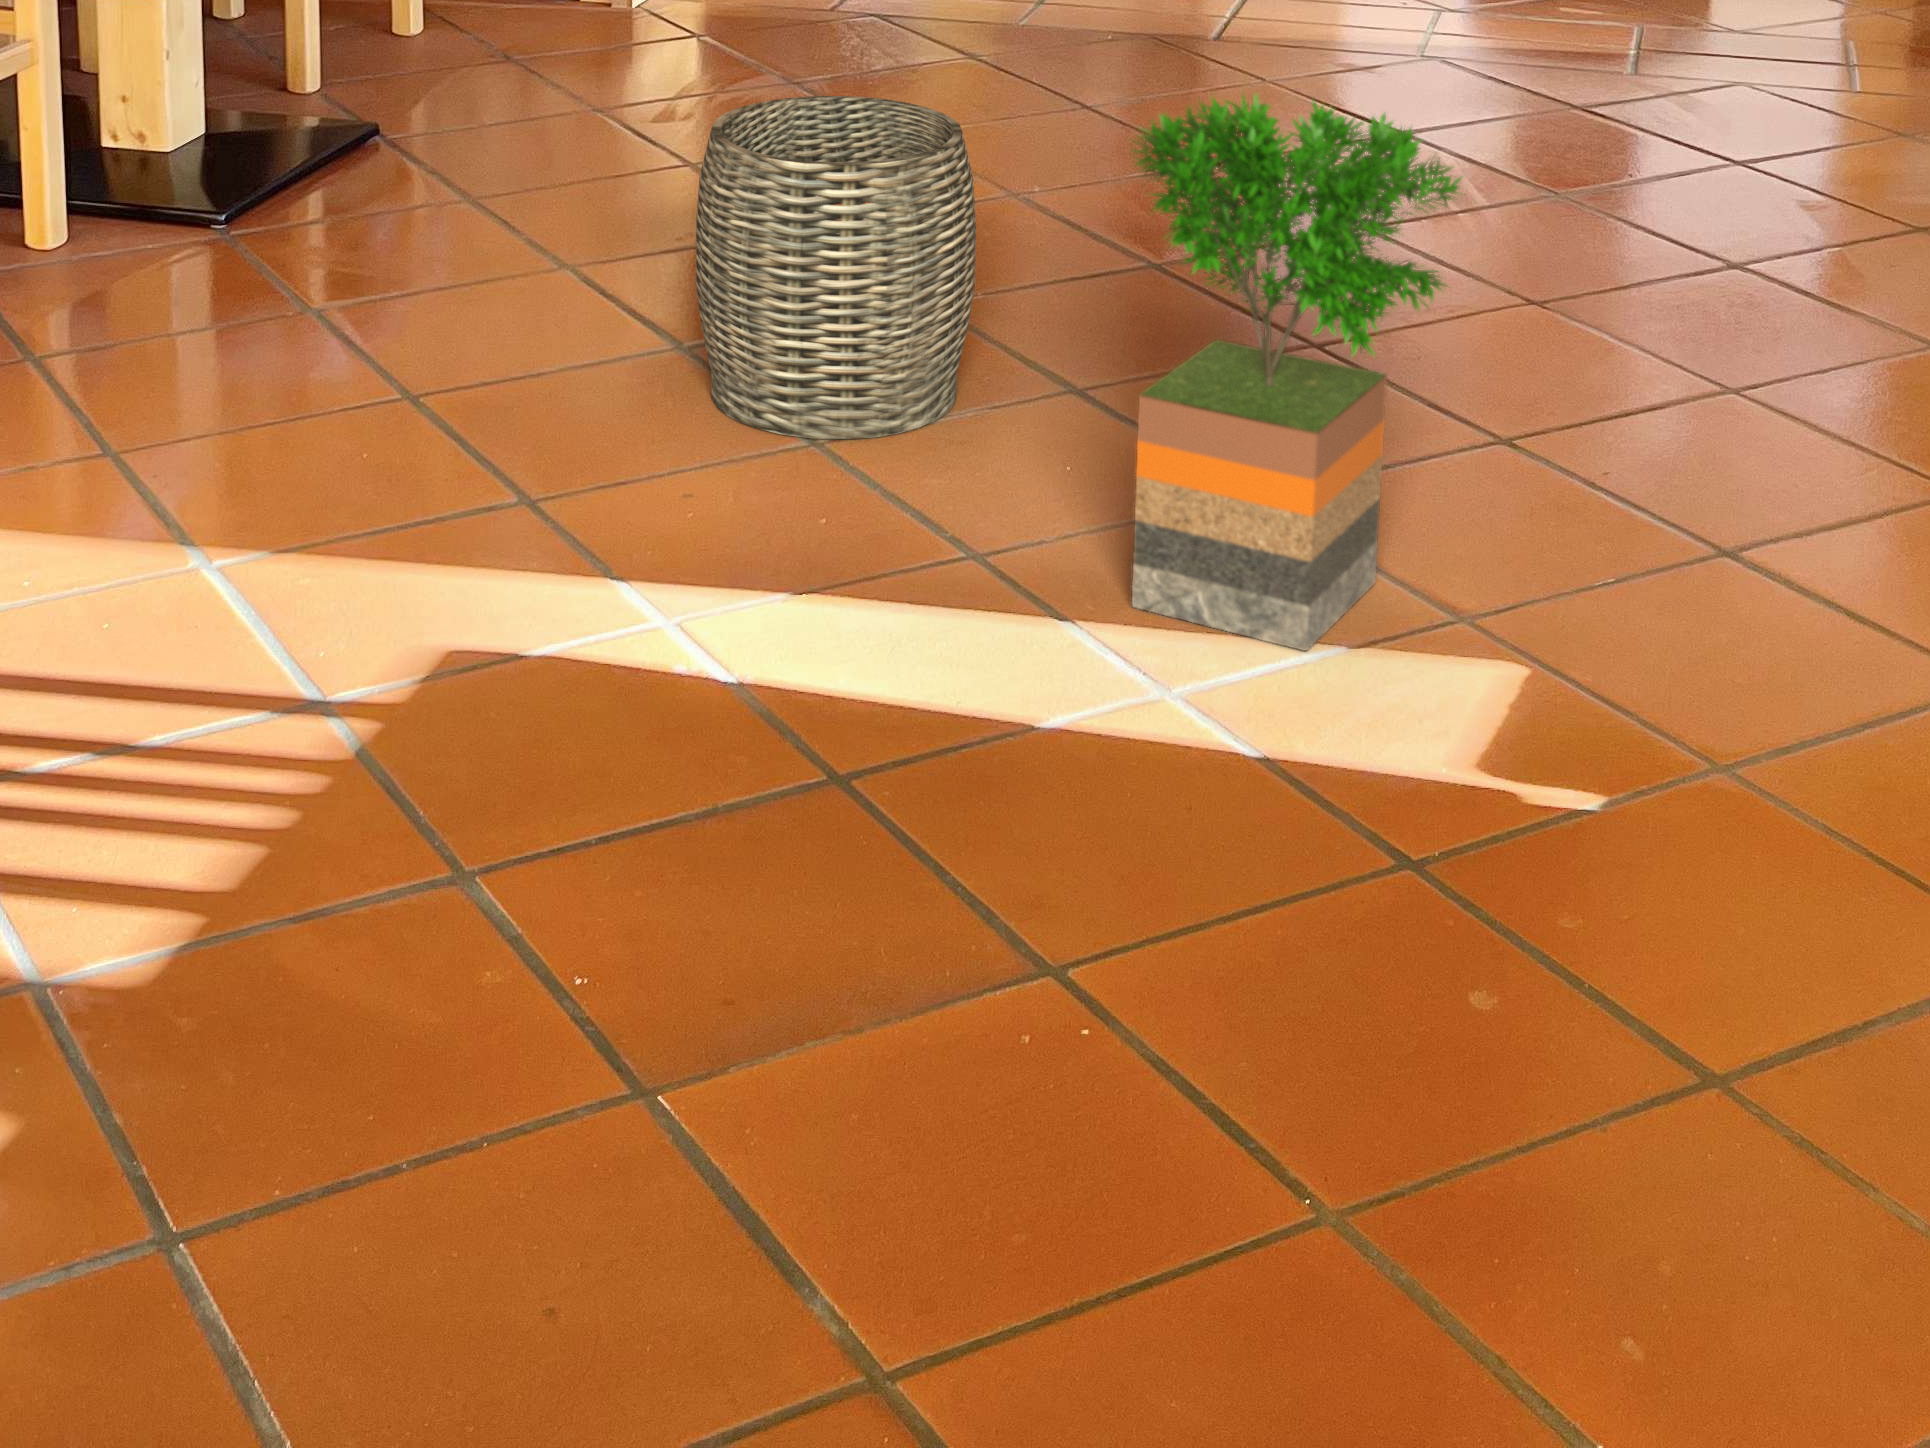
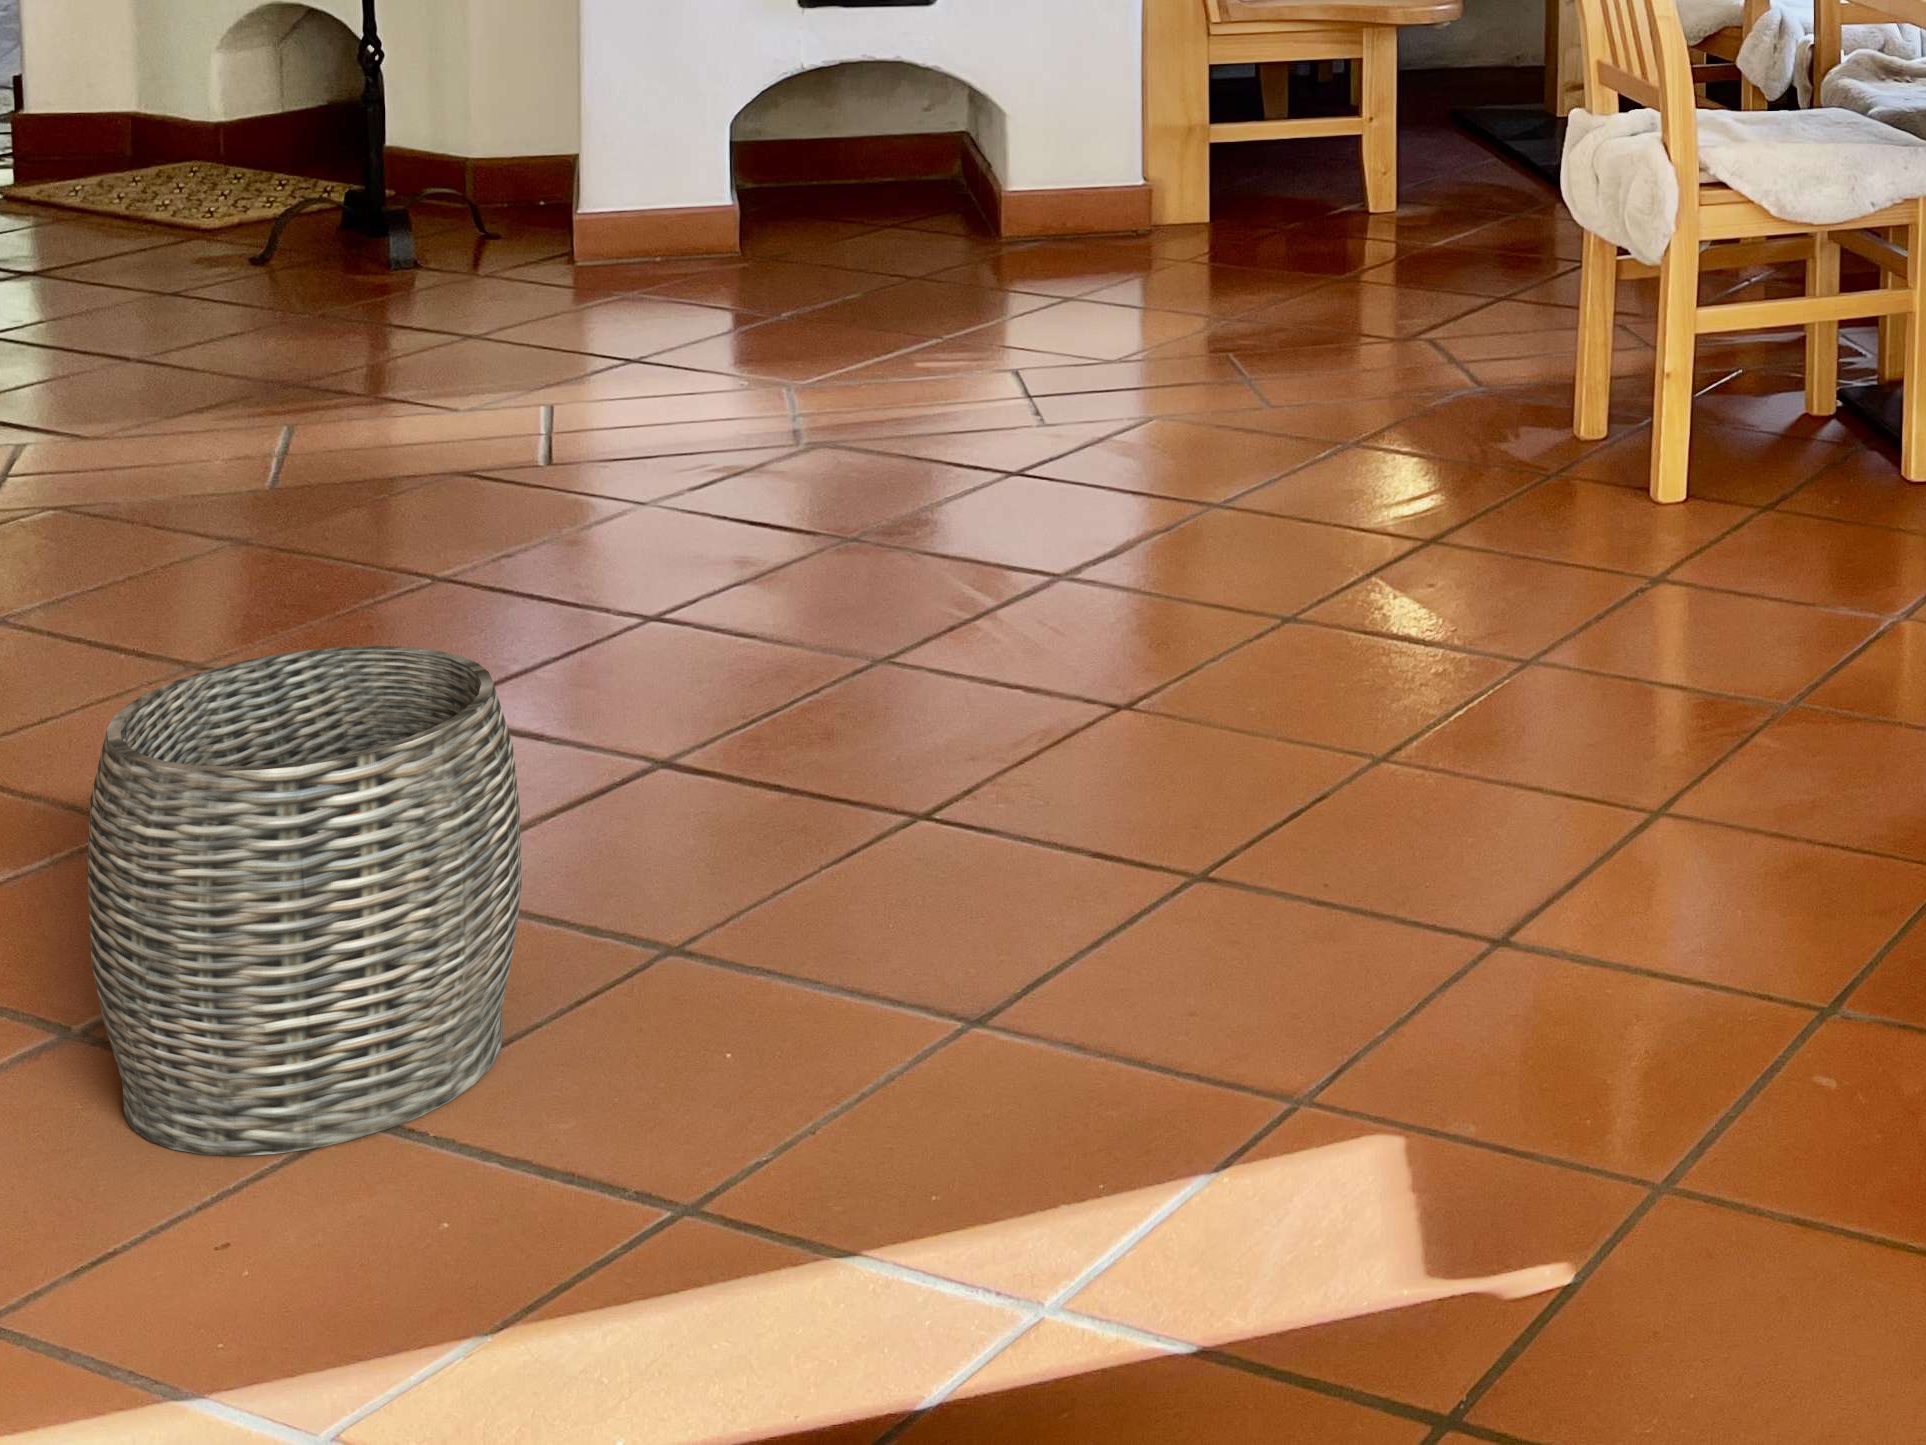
potted tree: present [1132,94,1465,651] -> none [839,552,1290,1251]

